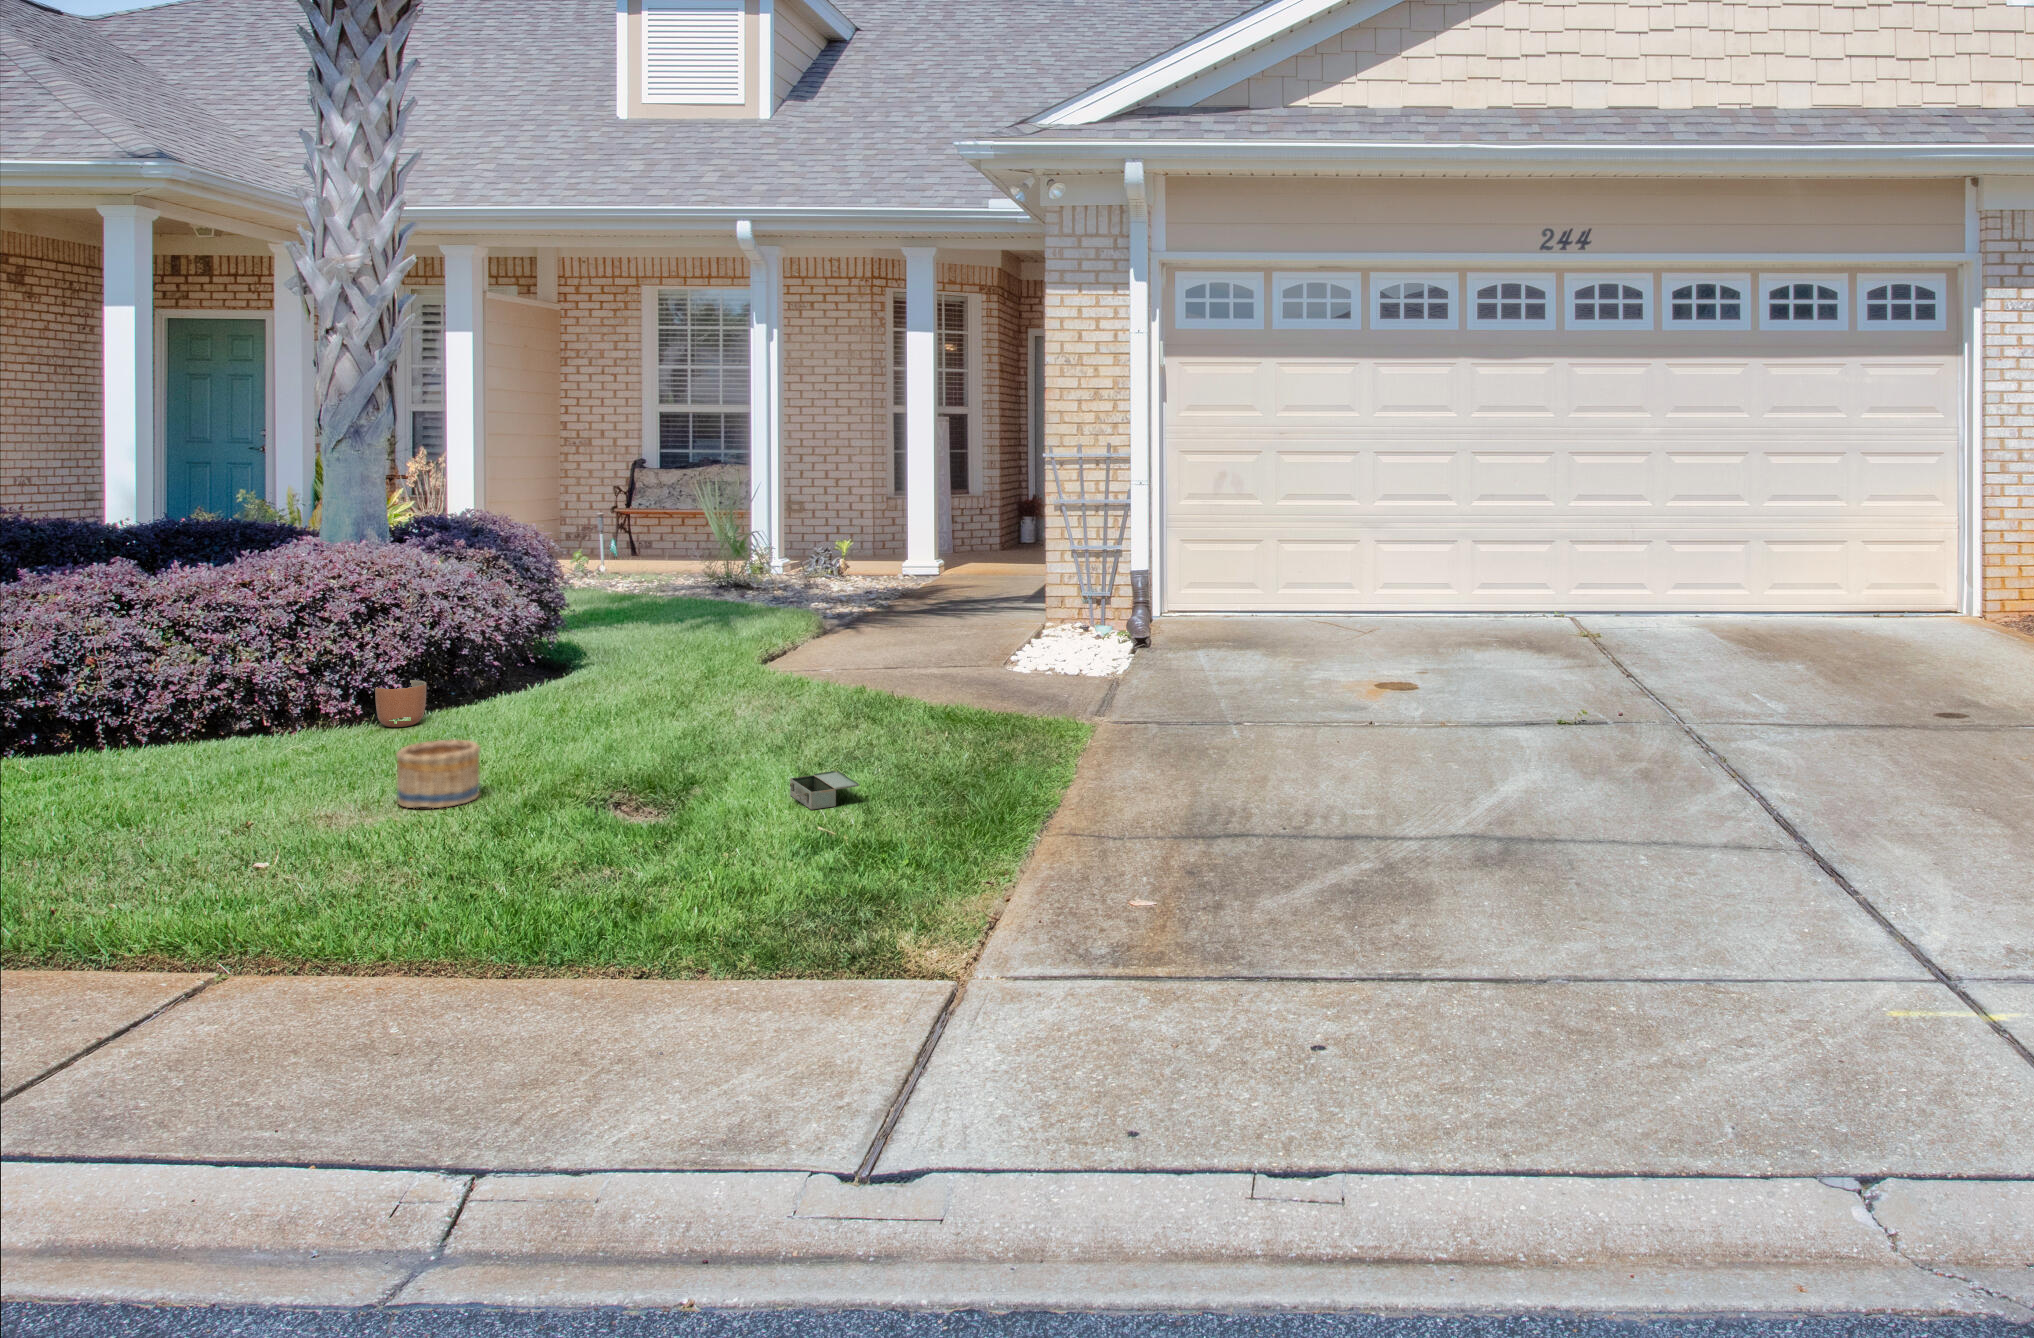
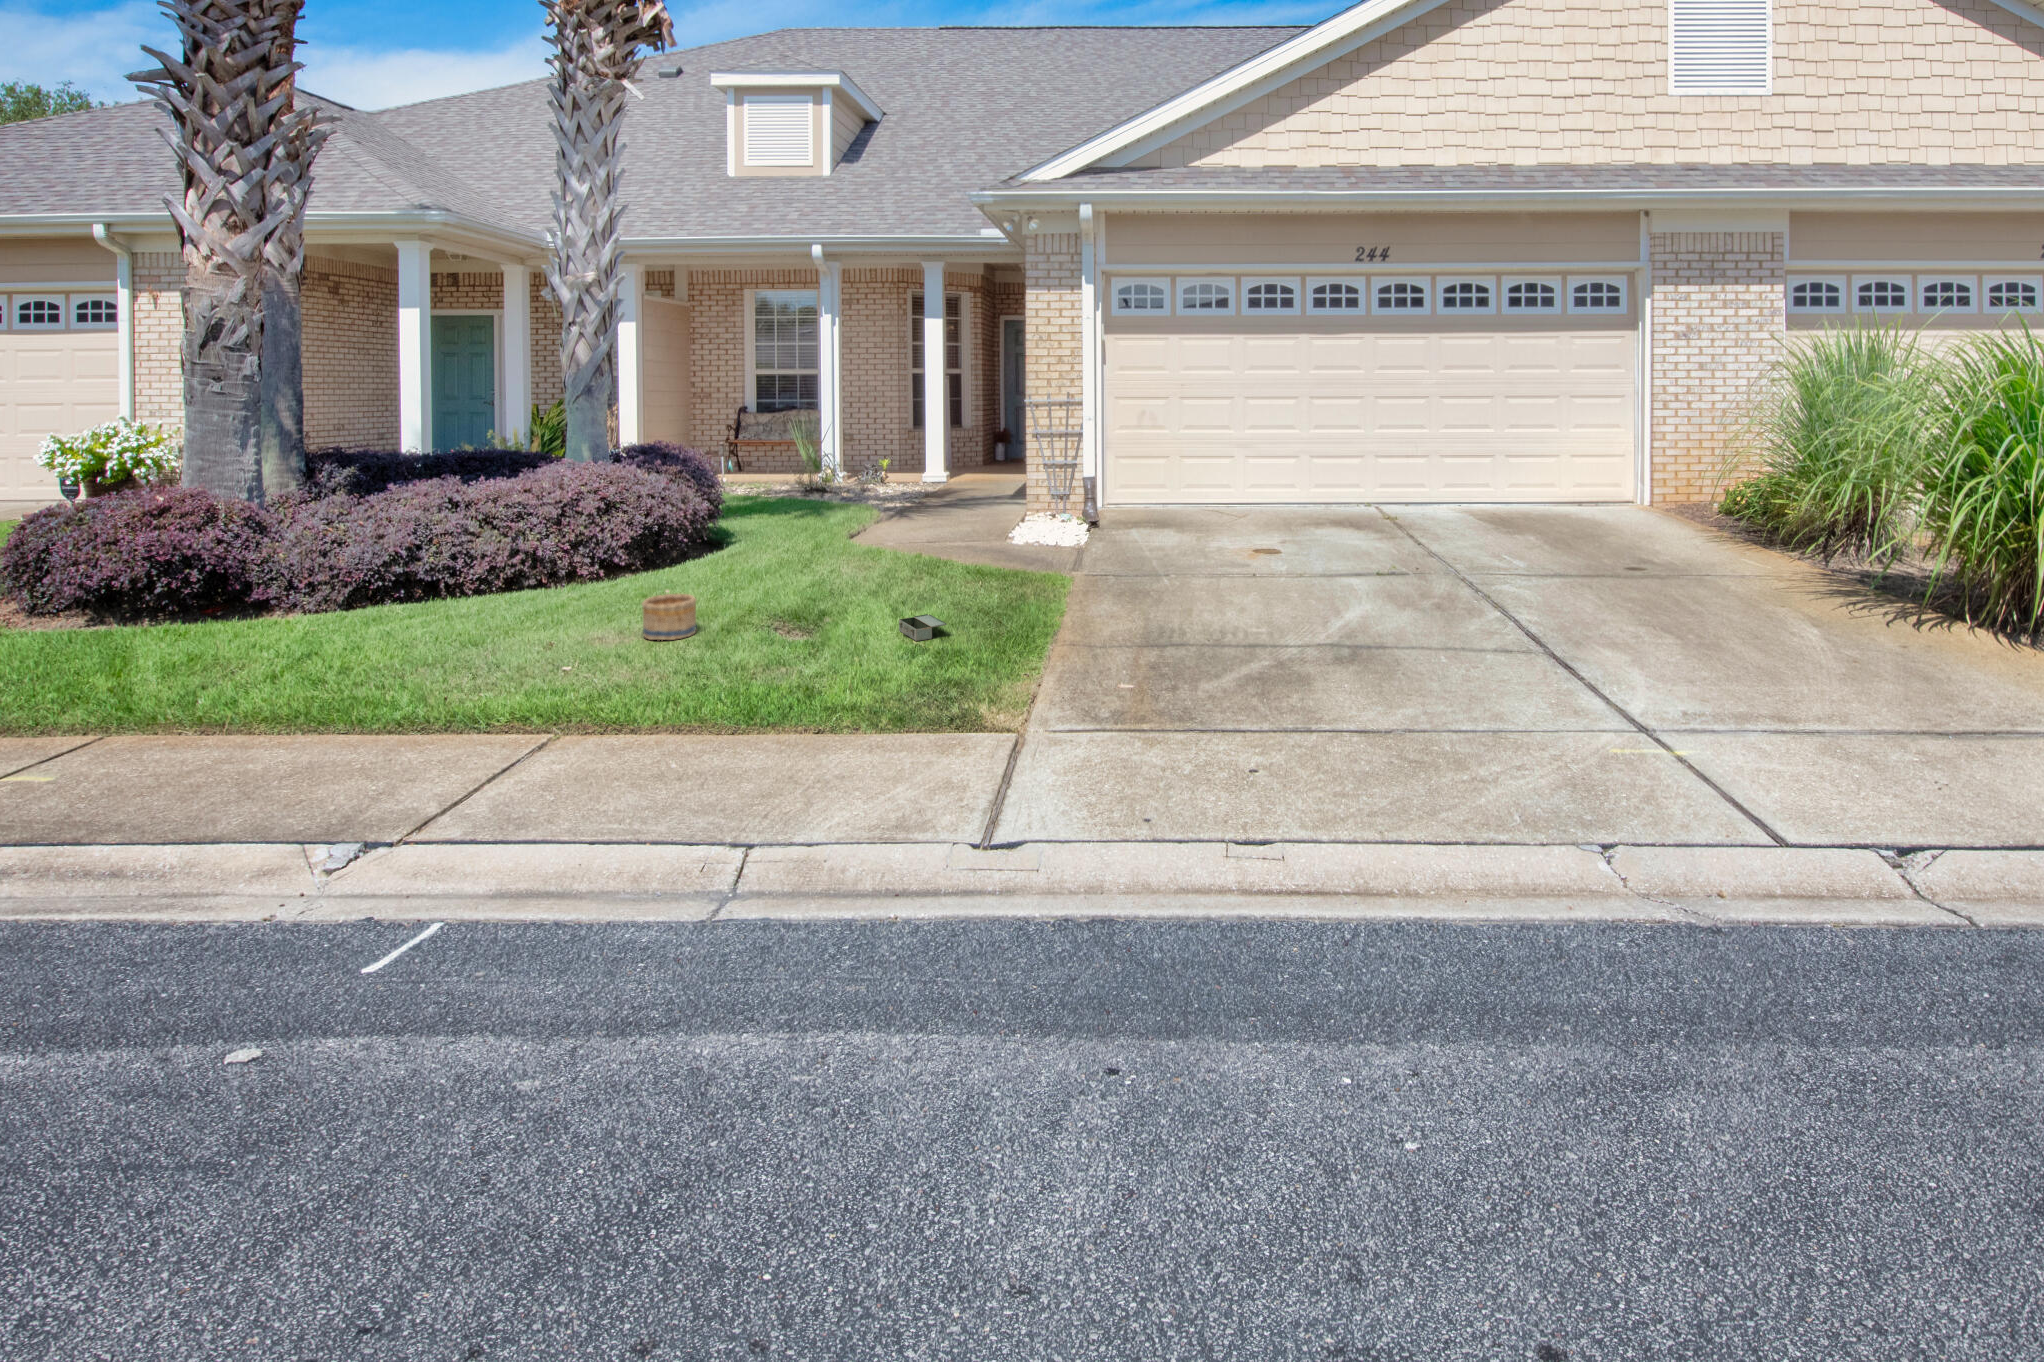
planter: present [375,680,426,727] -> none [617,552,649,583]

